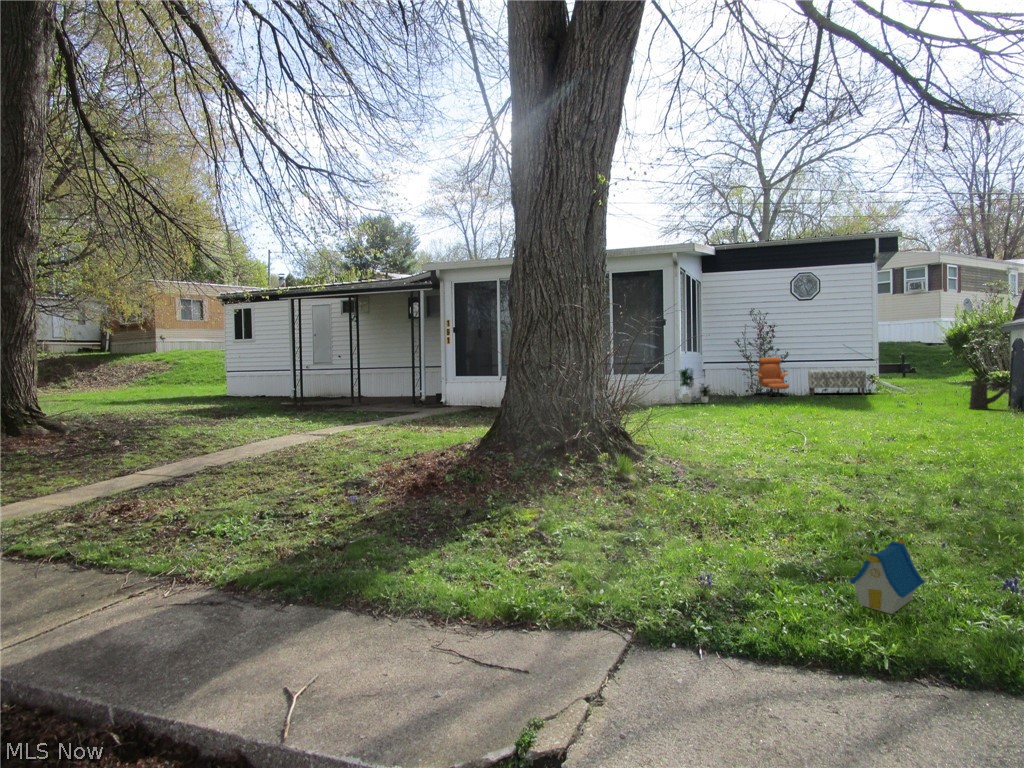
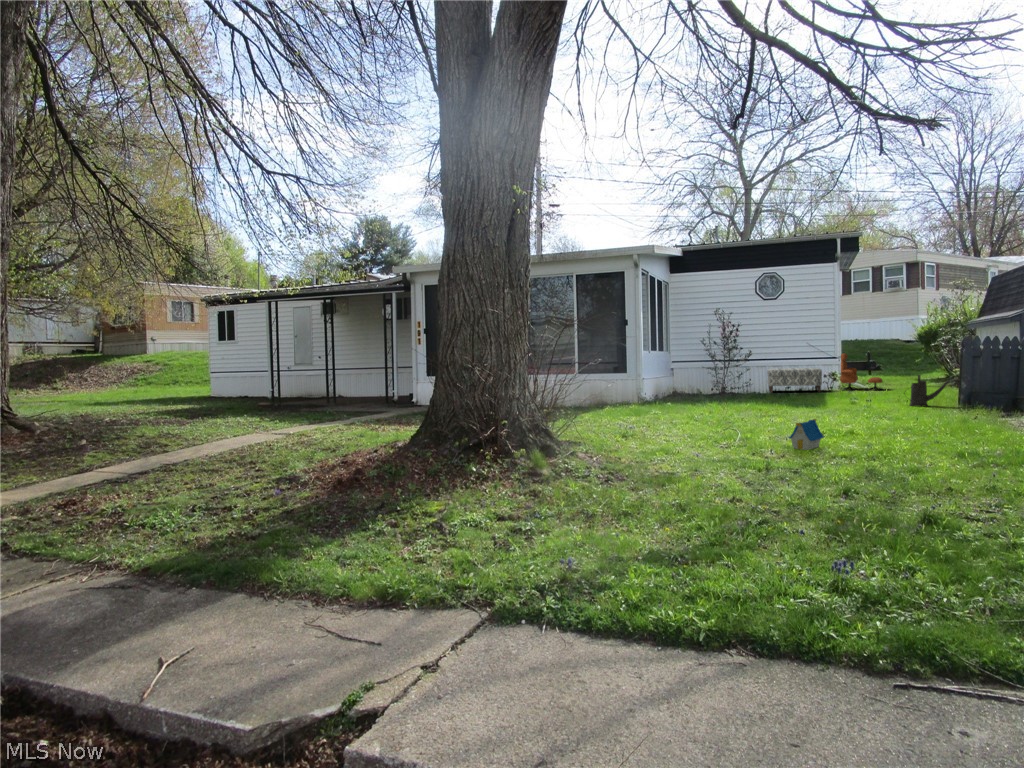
lounge chair: present [755,357,789,396] -> present [840,353,883,391]
potted plant: present [679,368,711,403] -> none [637,365,671,401]
toy house: present [849,539,925,614] -> present [789,419,824,450]

